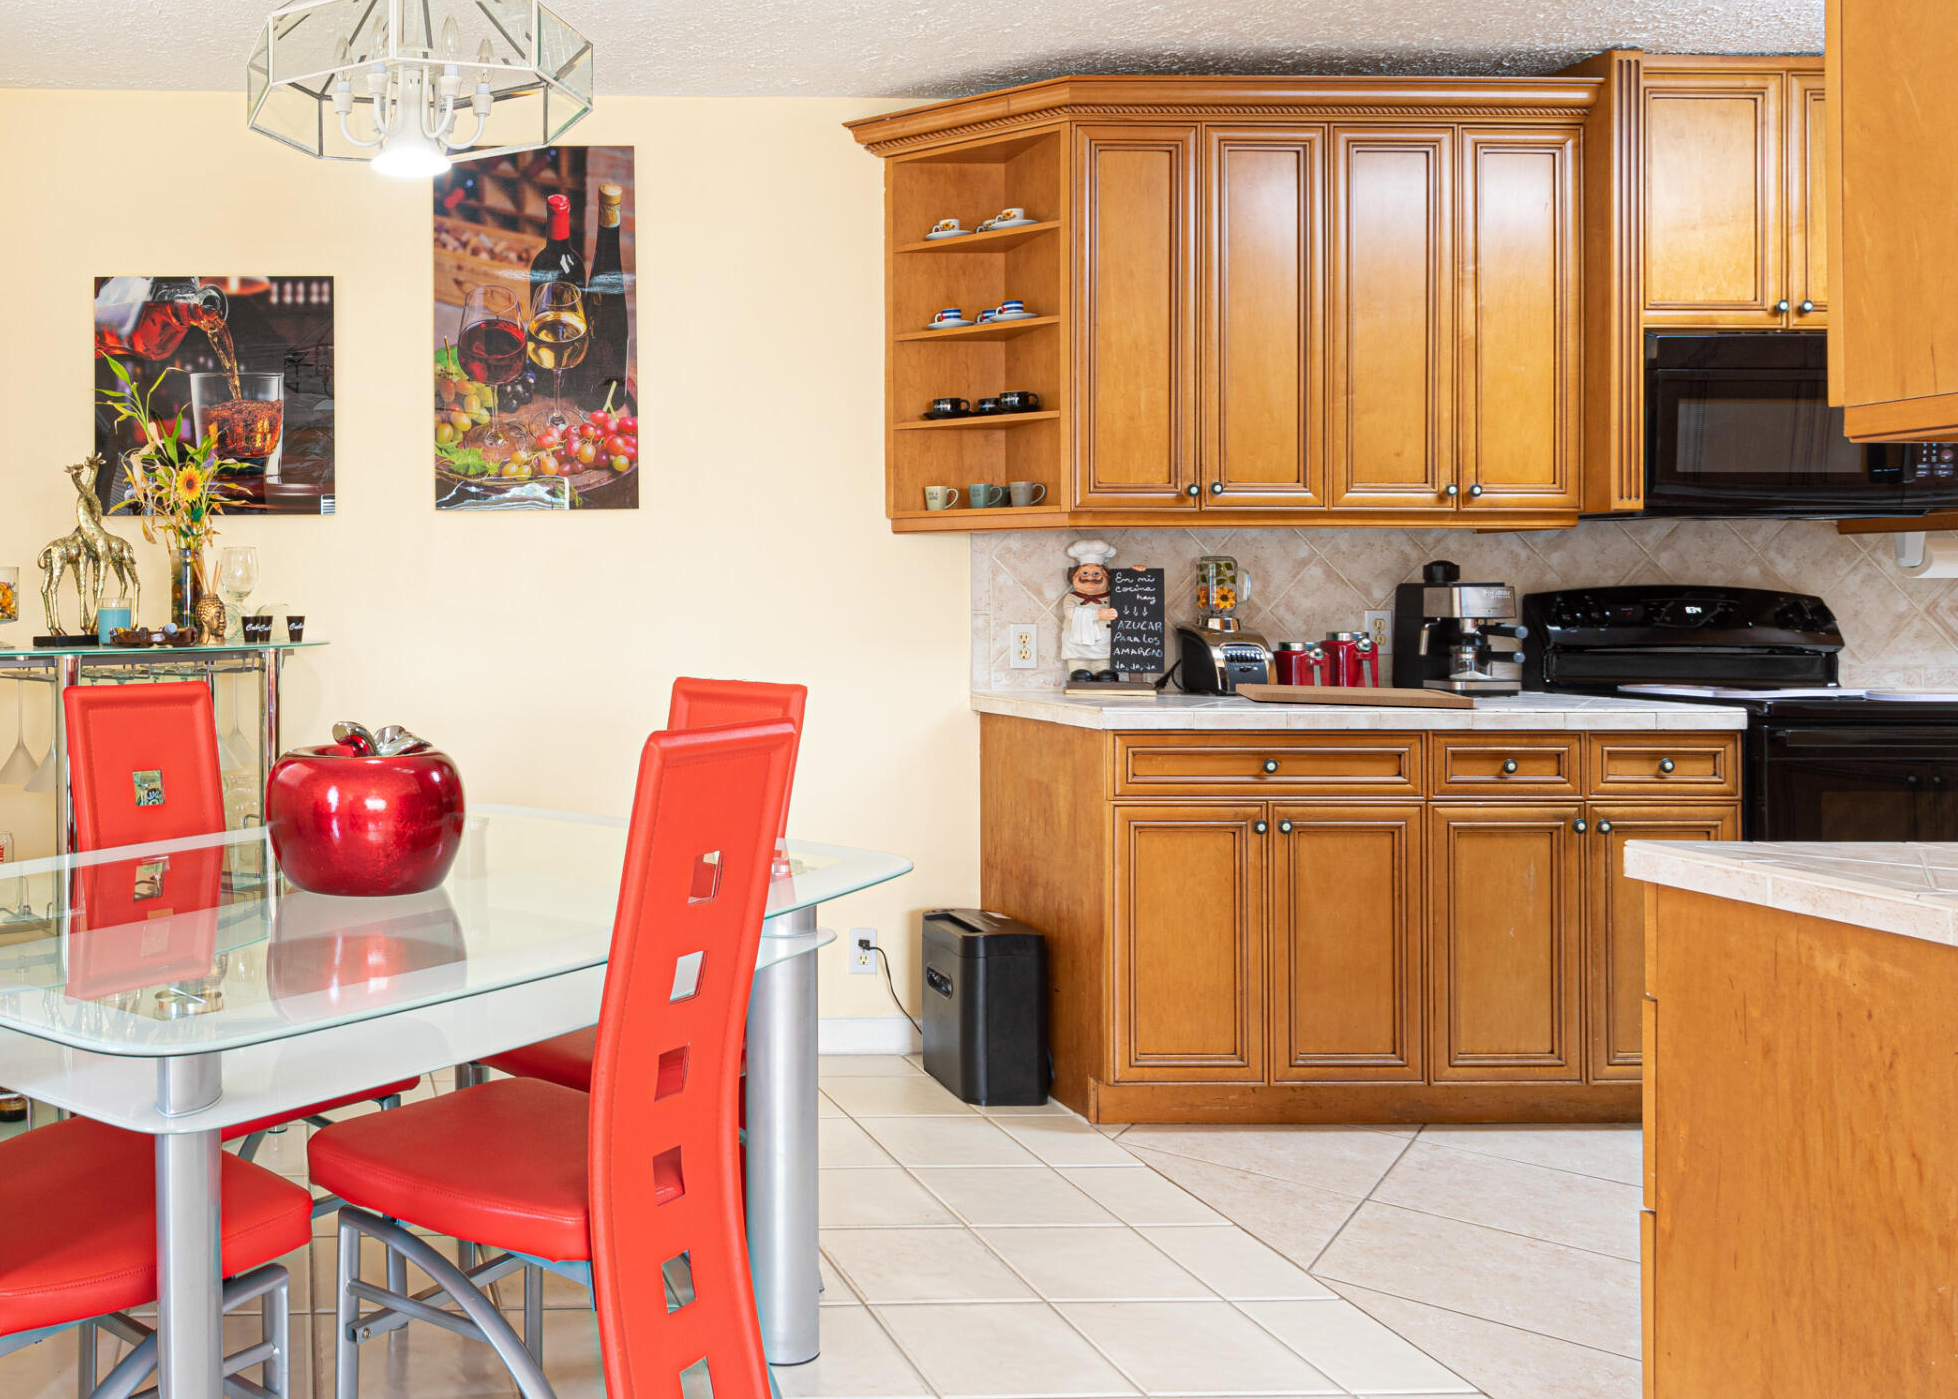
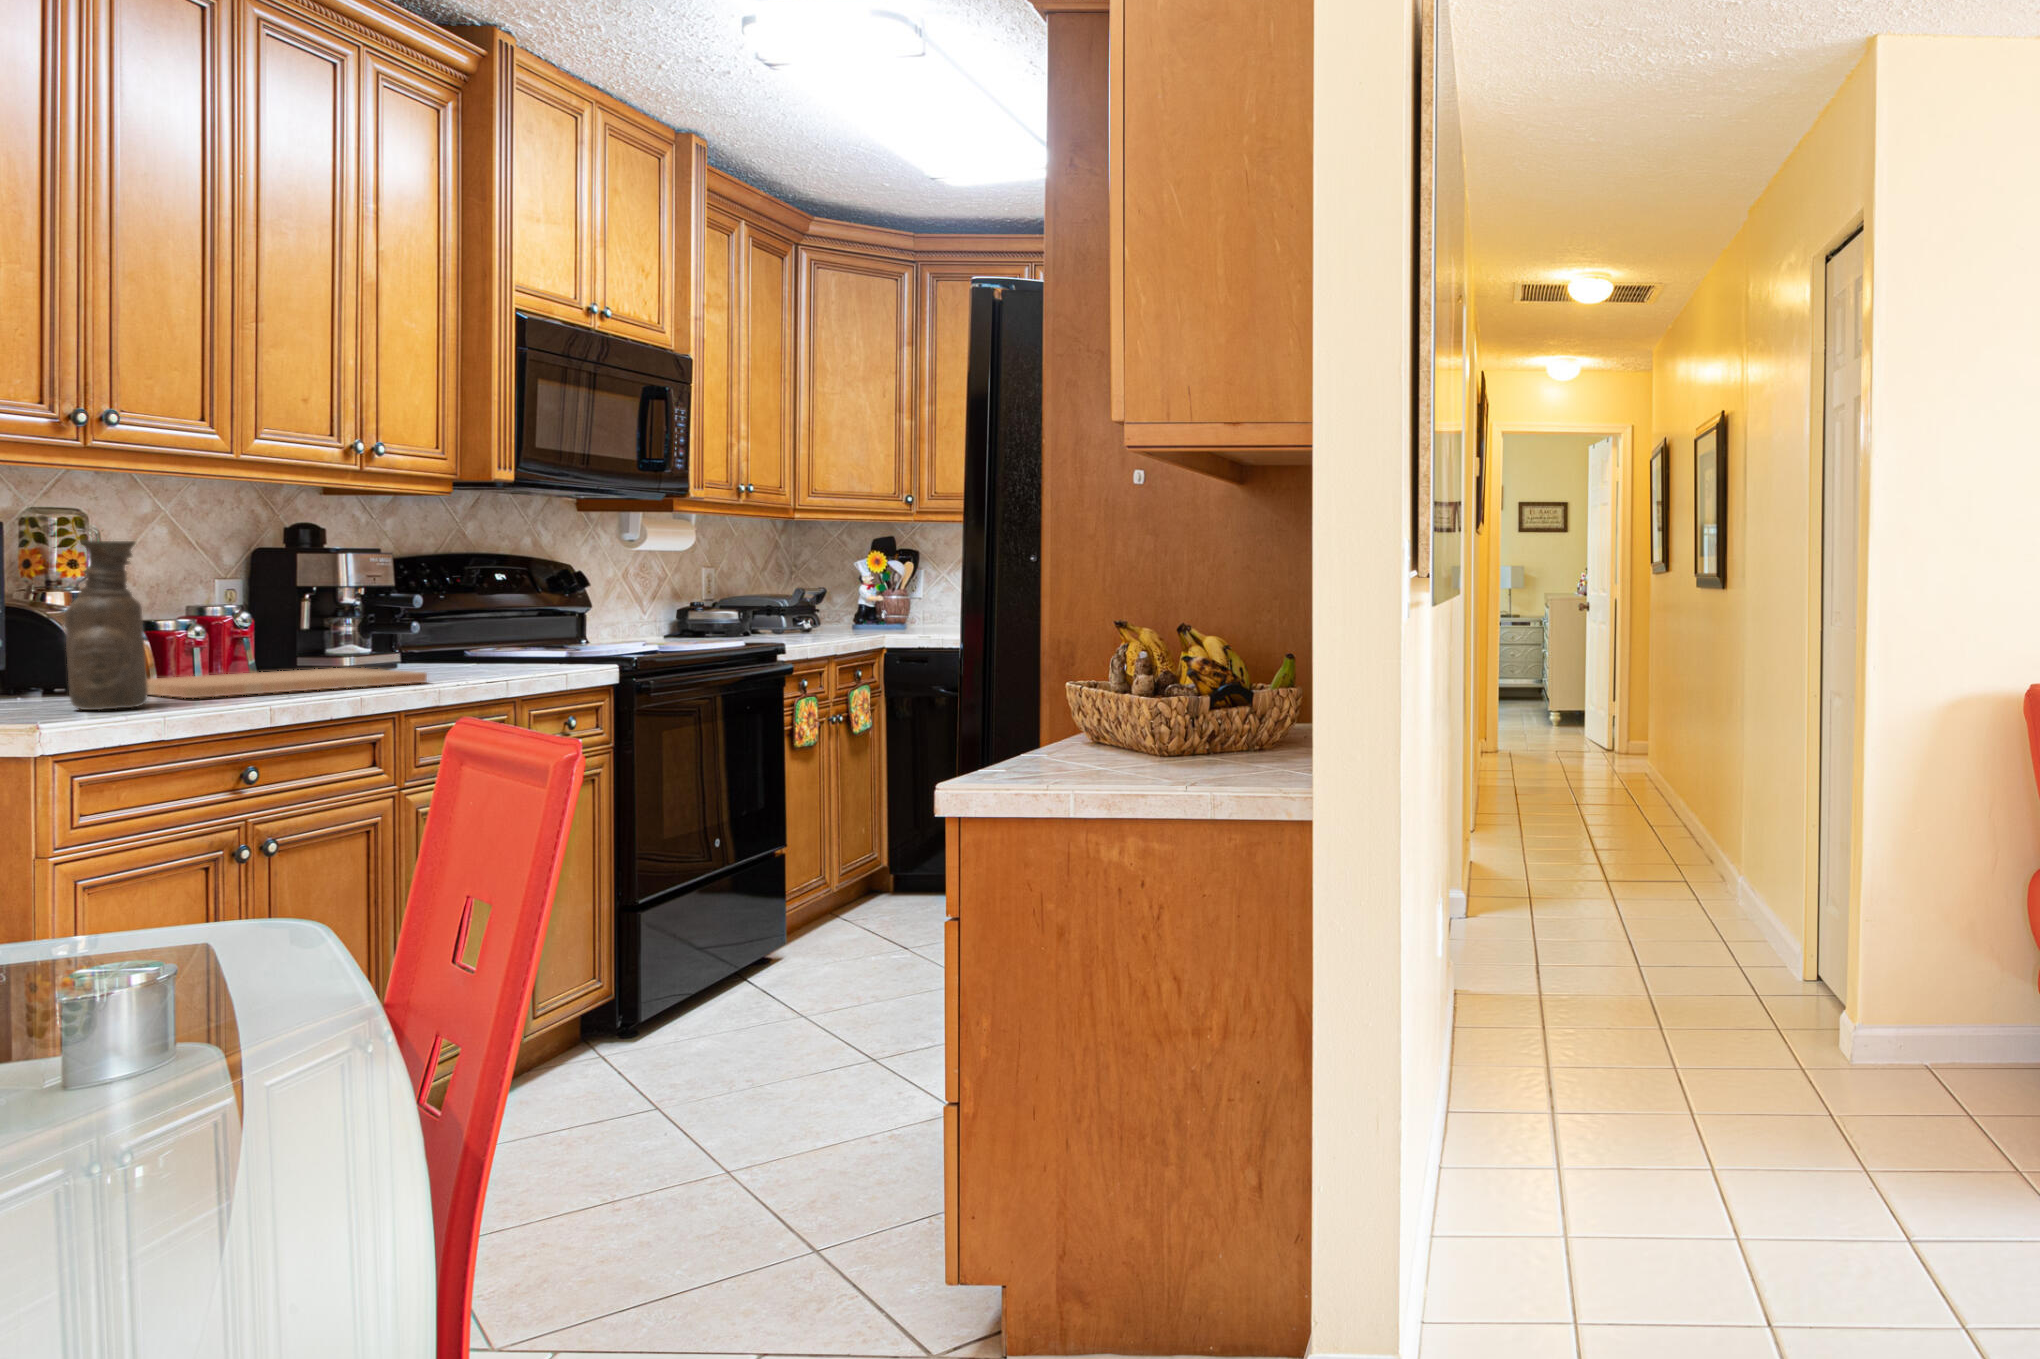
vase: none [1164,580,1215,702] -> present [65,540,148,710]

